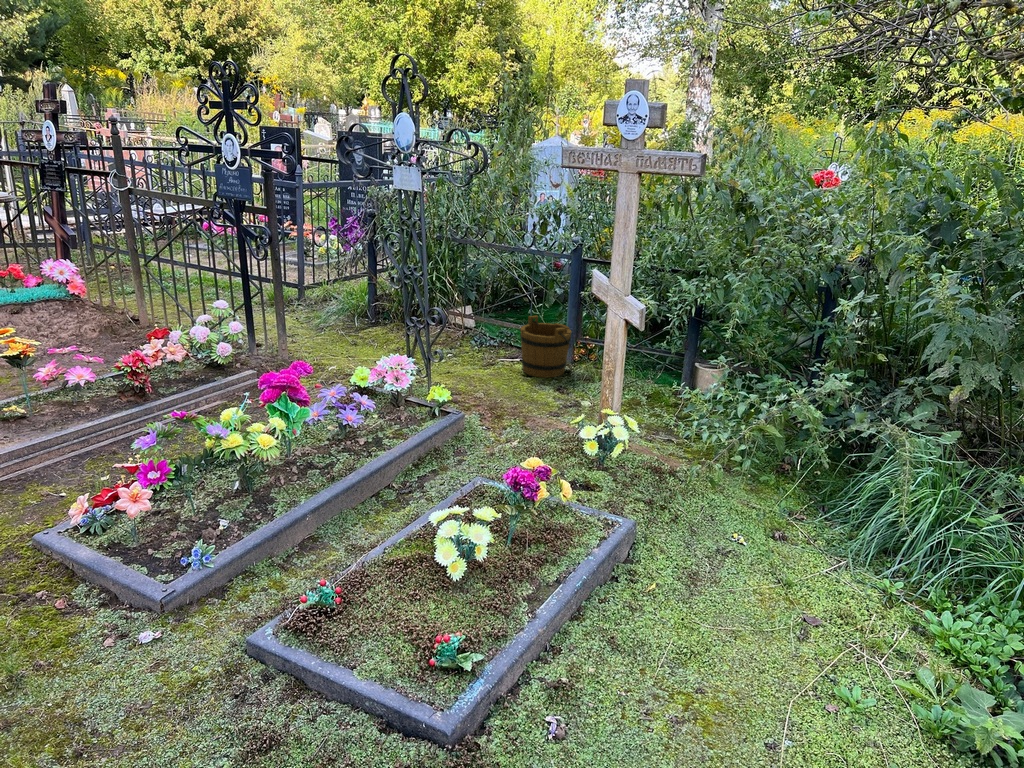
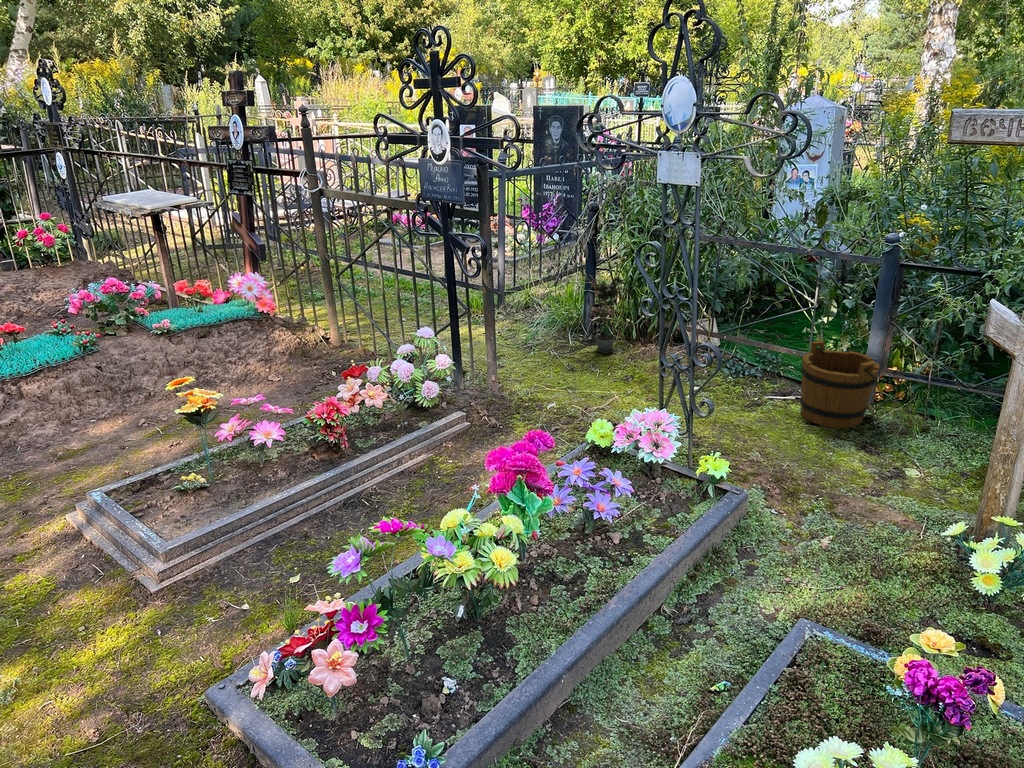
potted plant: none [370,267,399,333] -> present [592,273,626,354]

